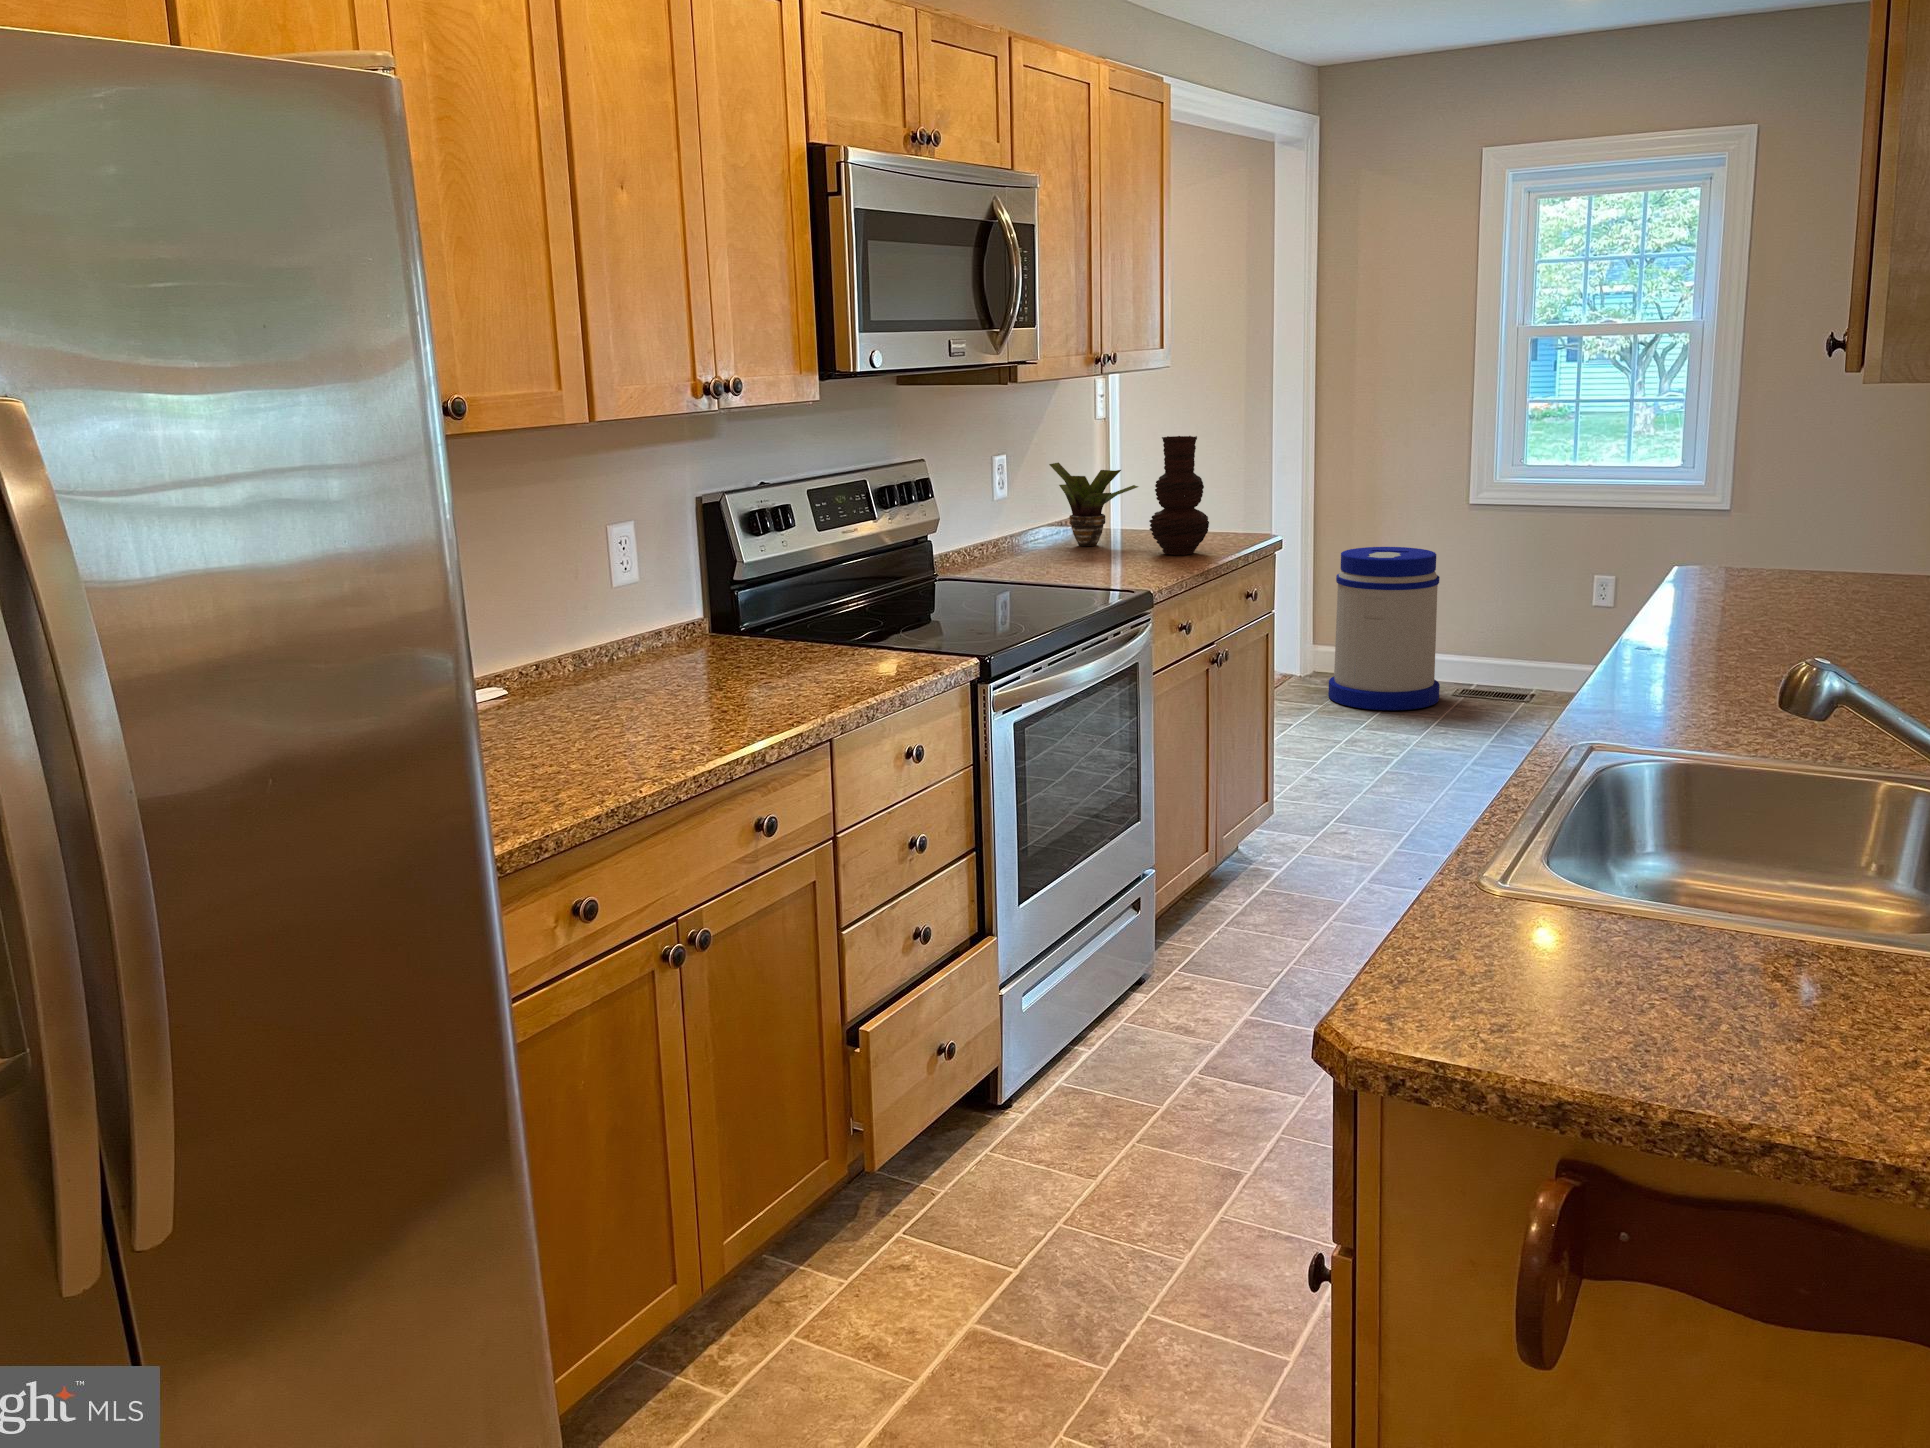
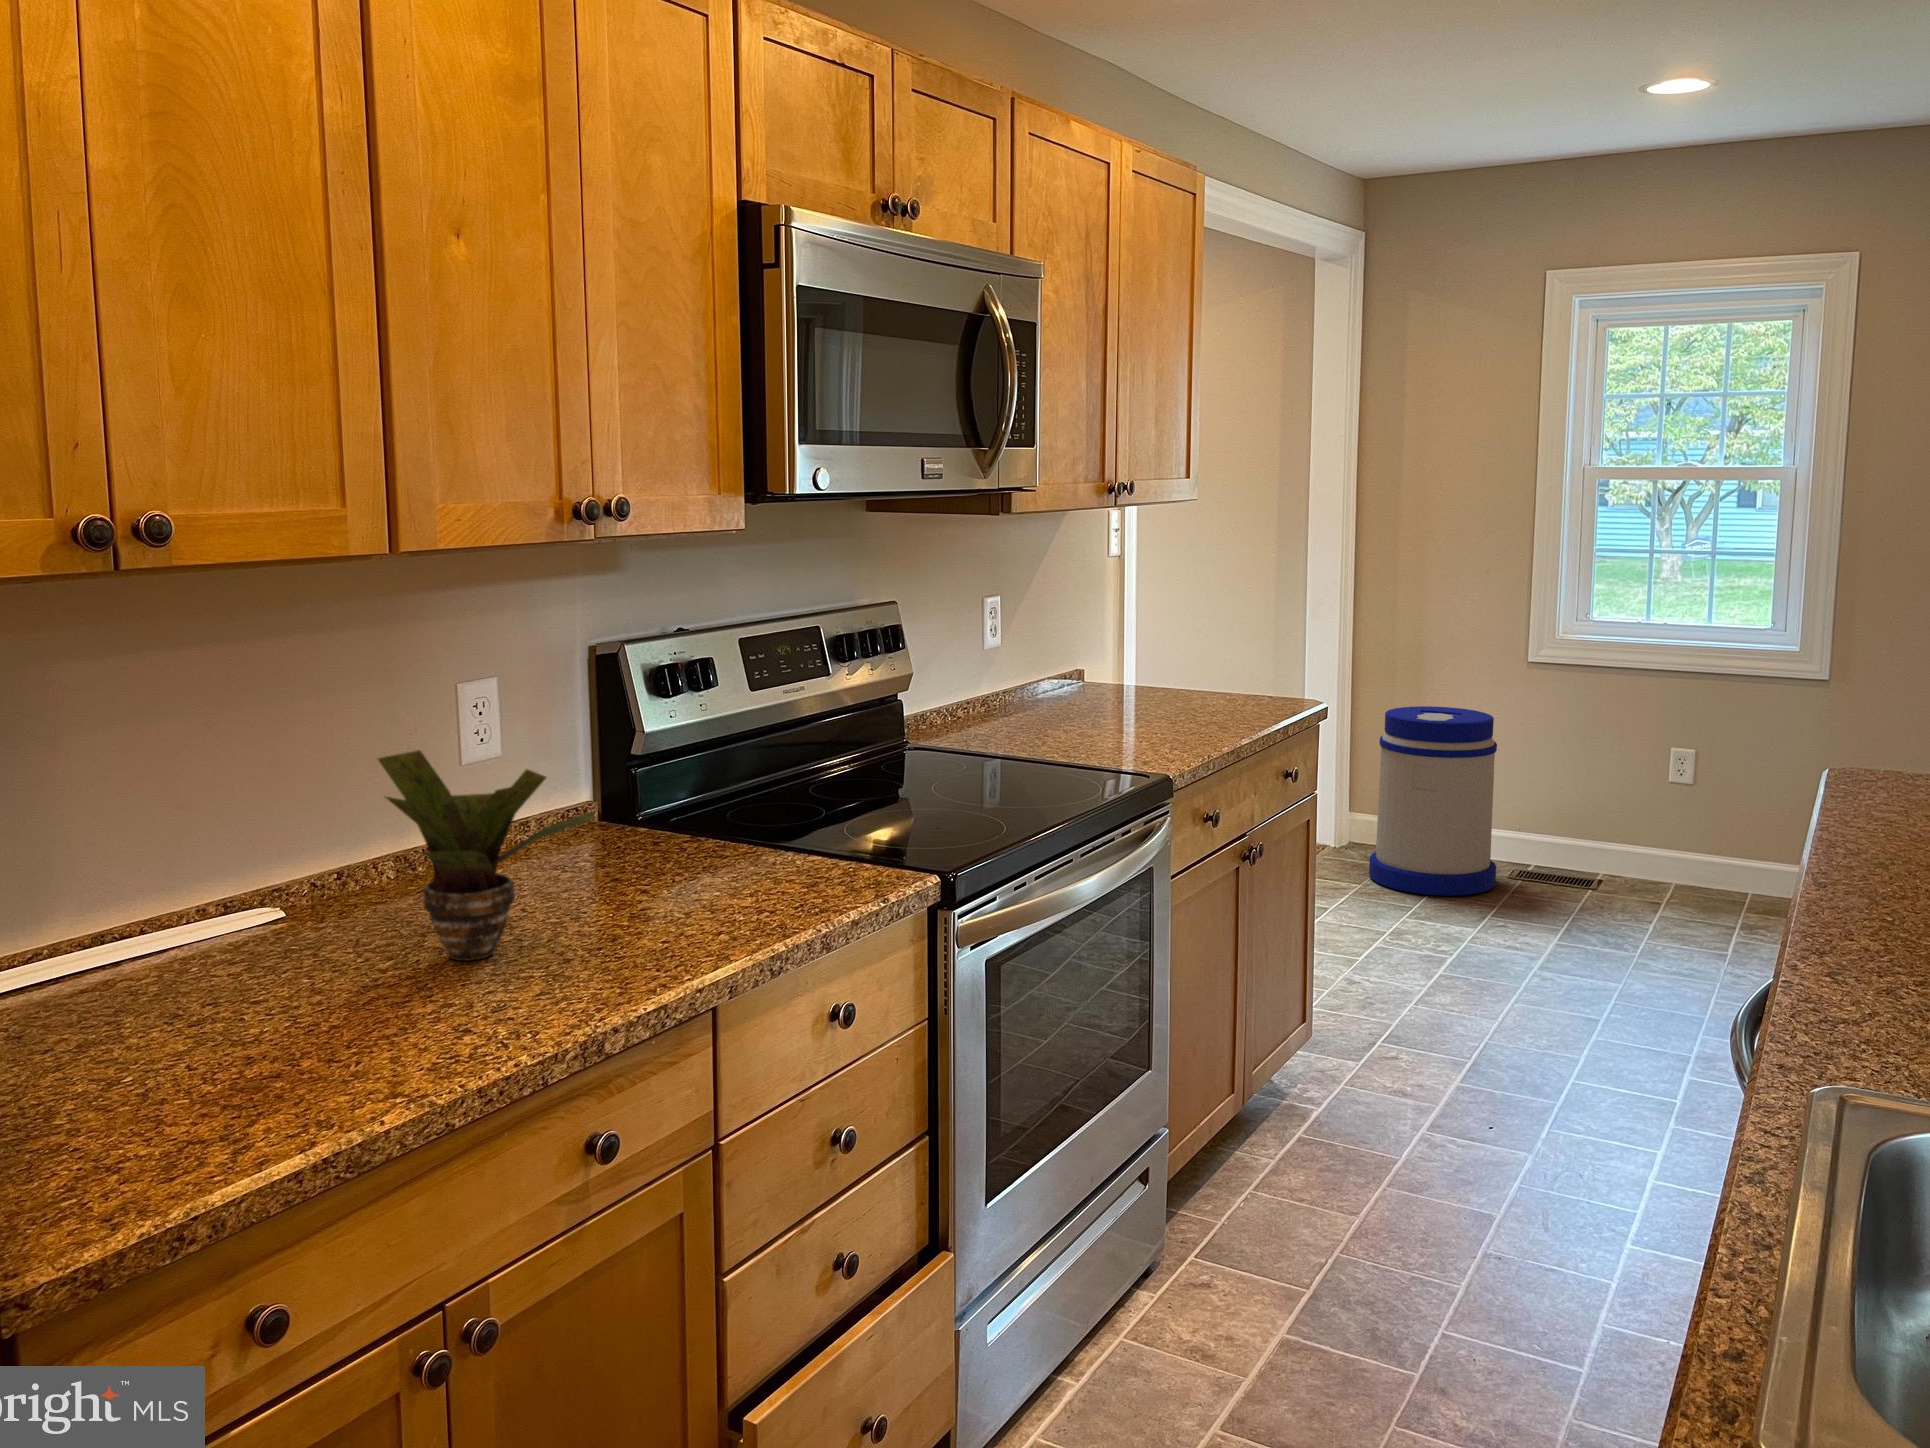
vase: present [1149,436,1209,555] -> none [1169,581,1242,725]
potted plant: present [1049,463,1138,546] -> present [378,750,595,961]

